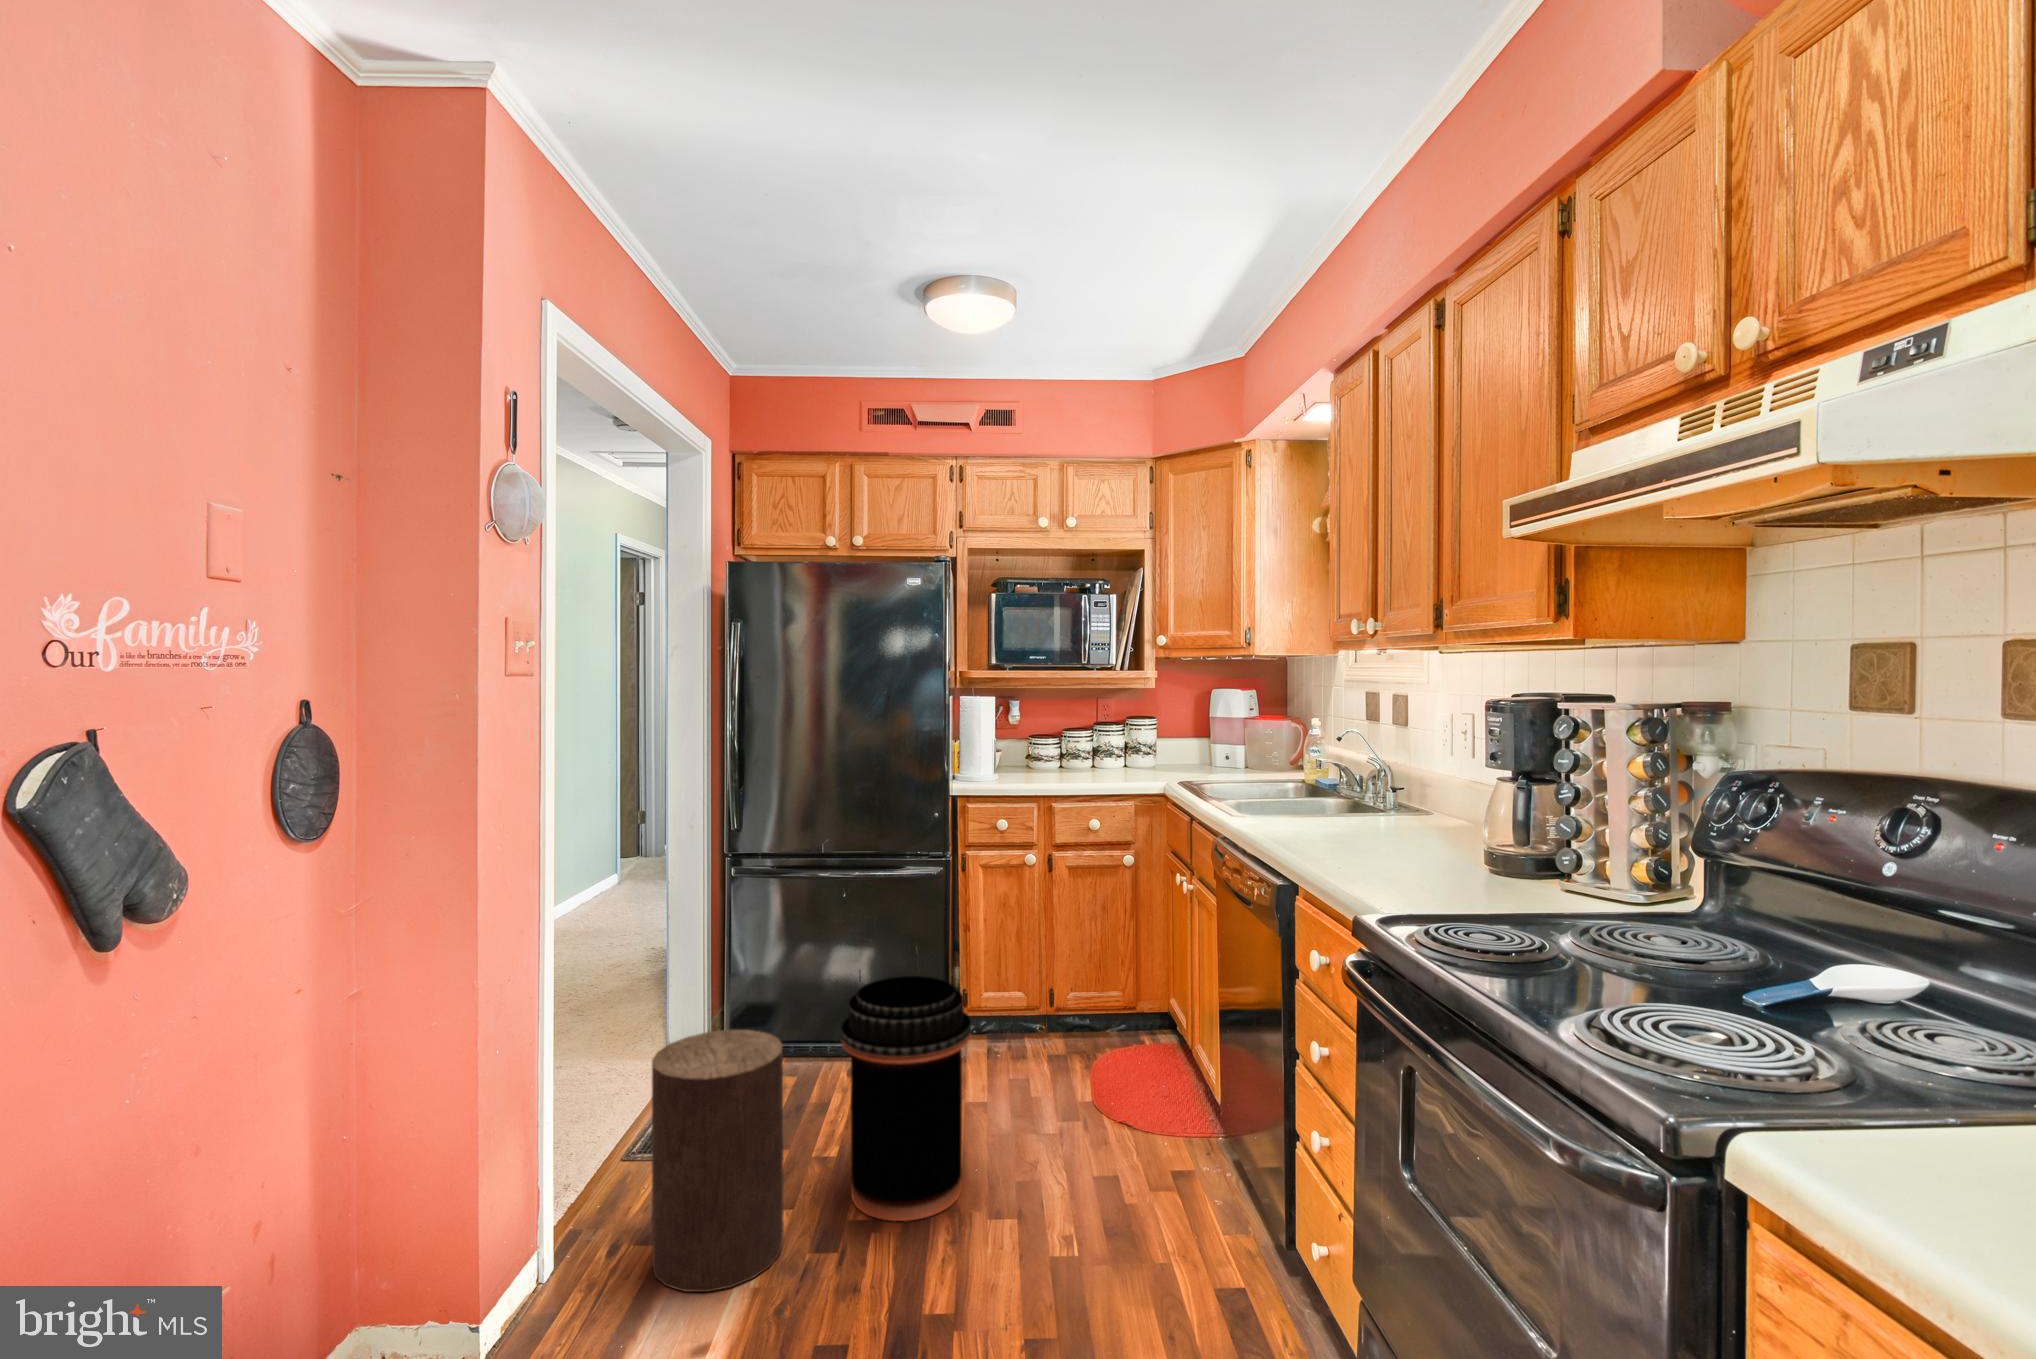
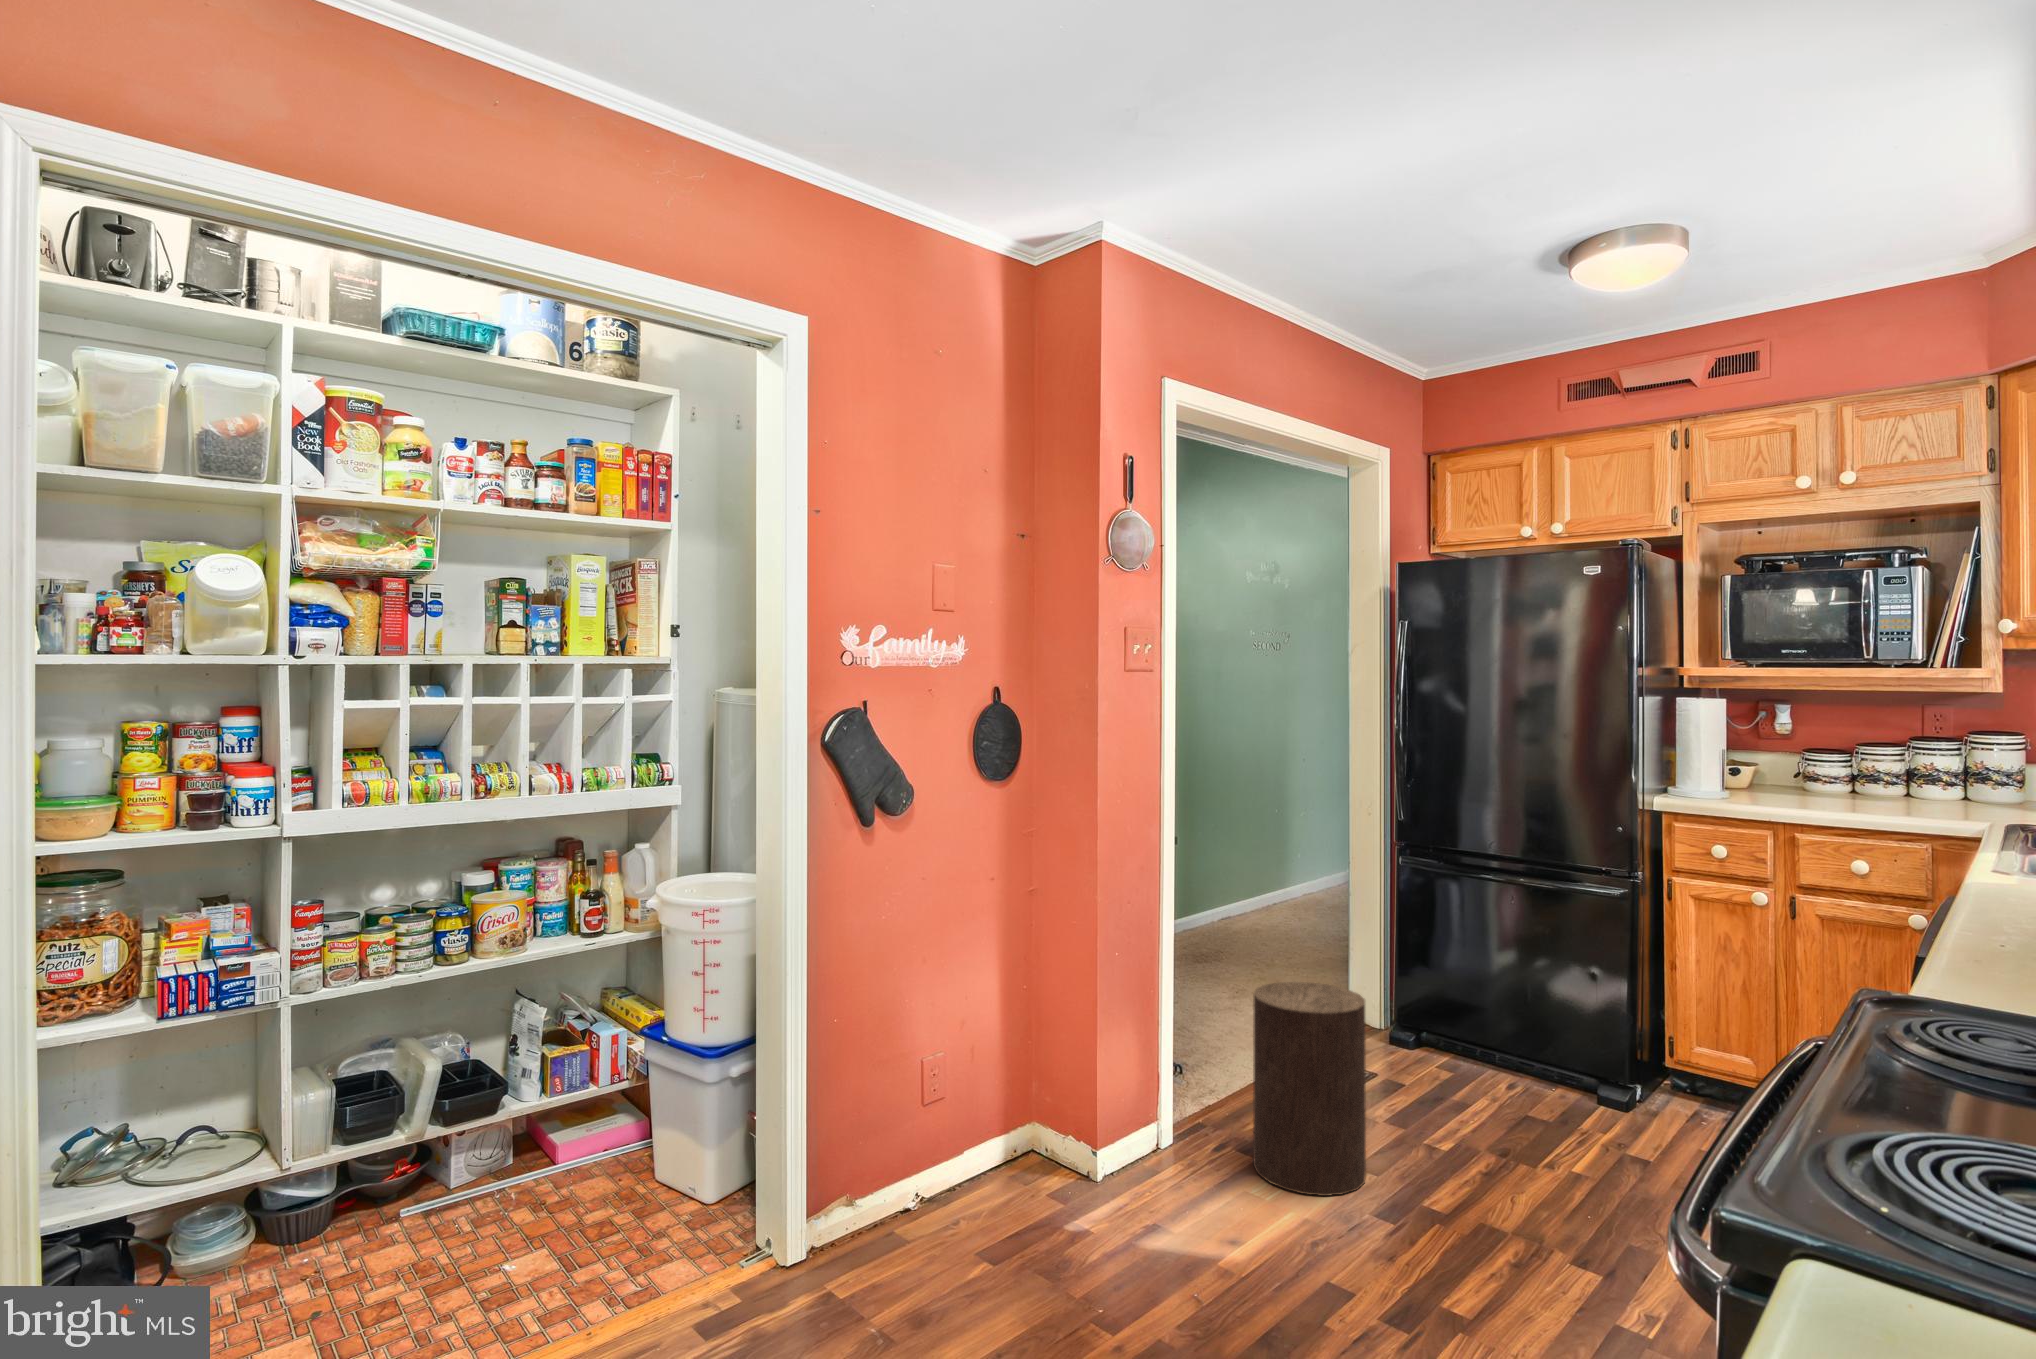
trash can: present [841,976,971,1221] -> none [1433,976,1577,1219]

